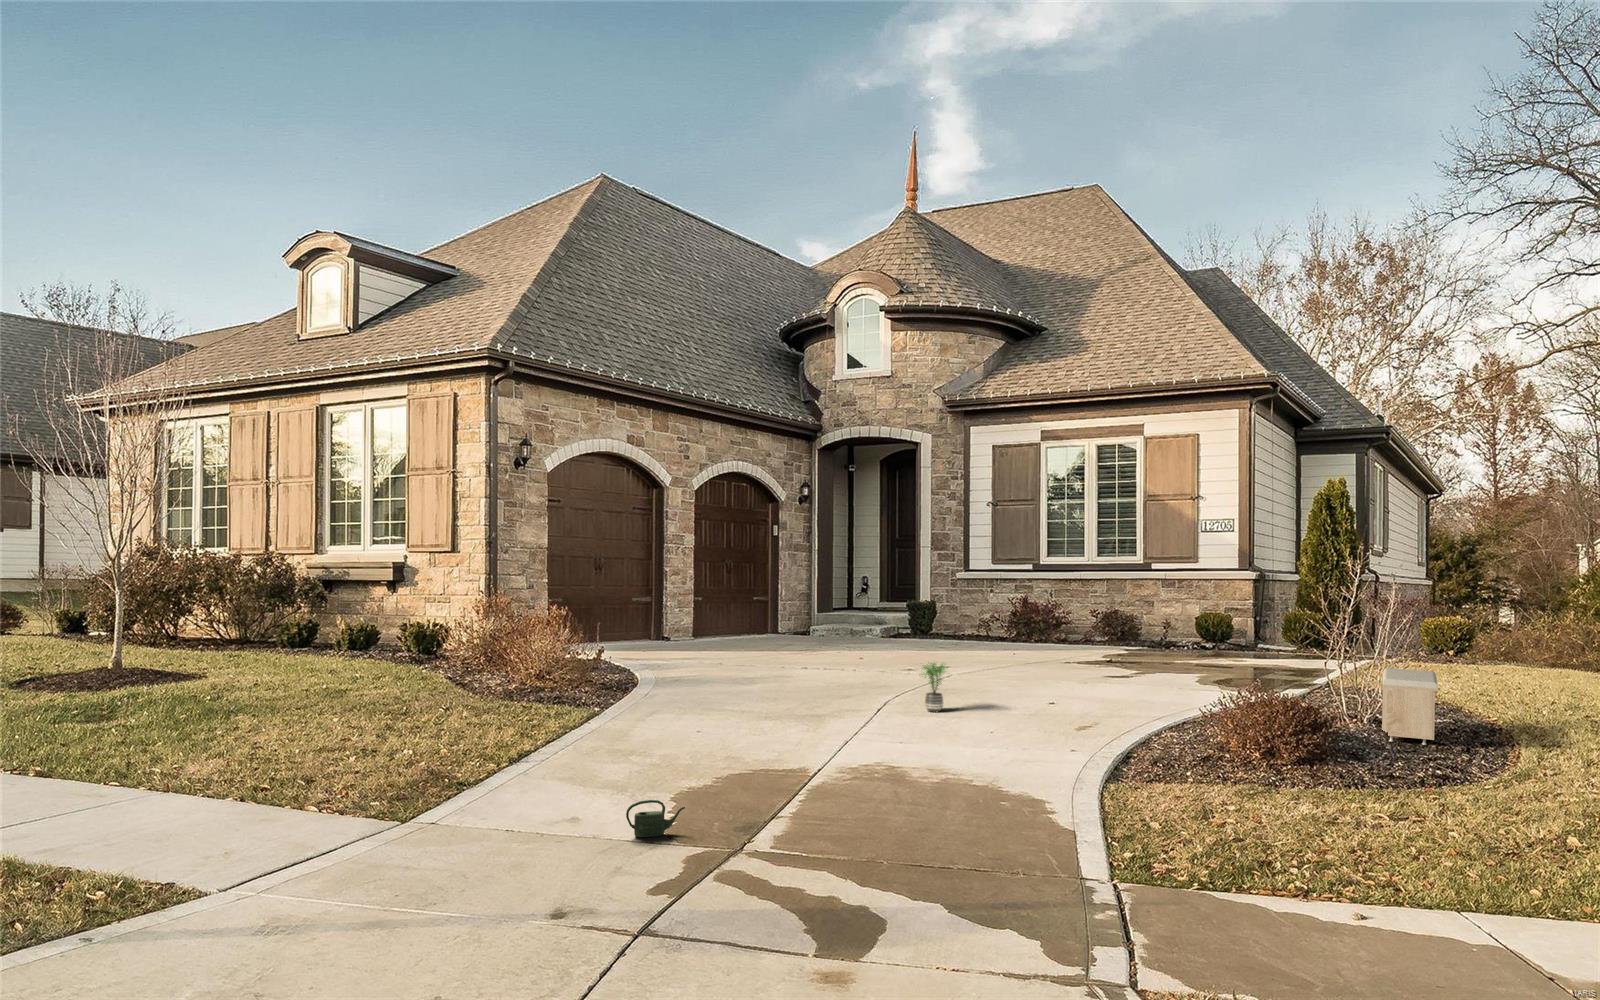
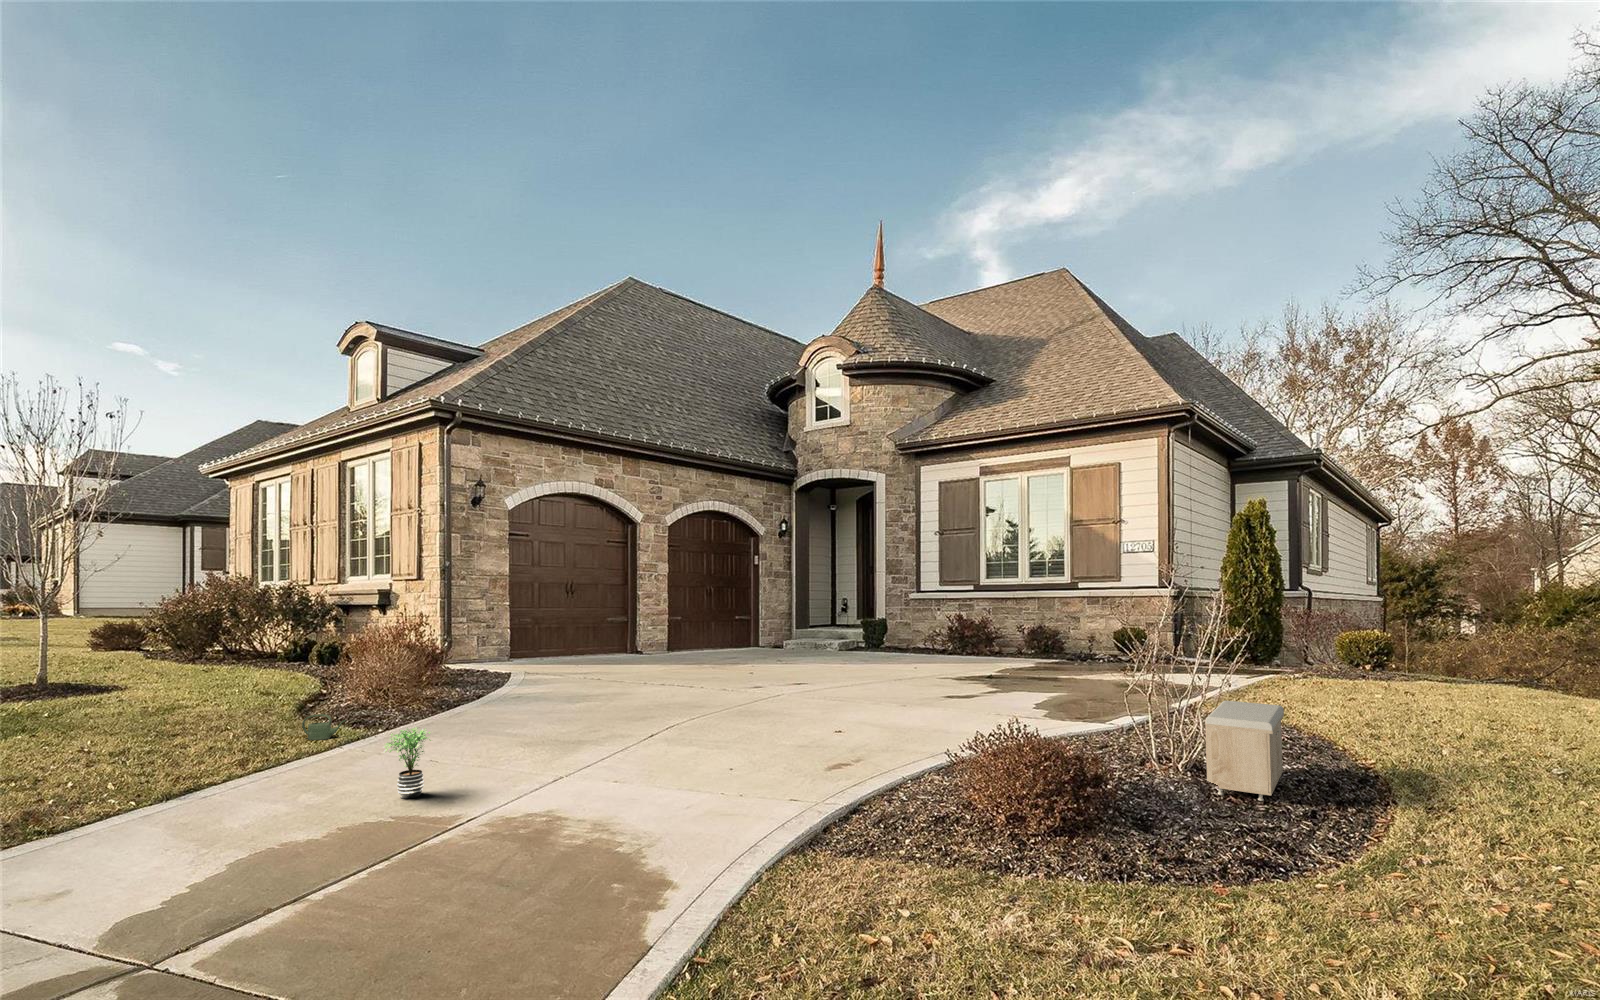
potted plant: present [921,662,945,712] -> present [384,728,431,798]
watering can: present [626,800,685,837] -> present [302,714,346,740]

